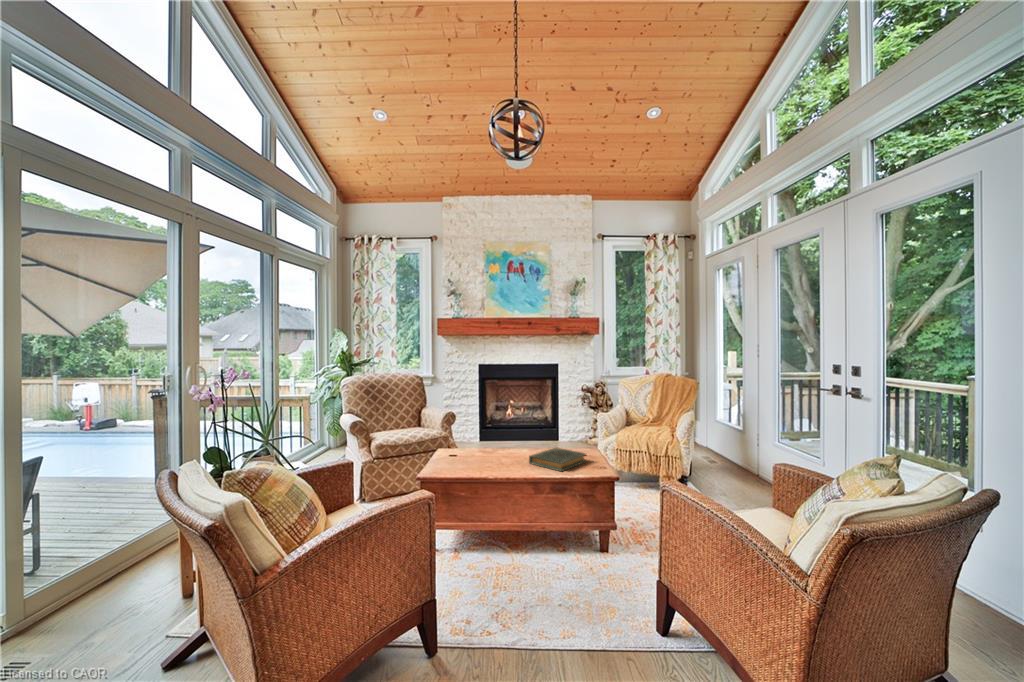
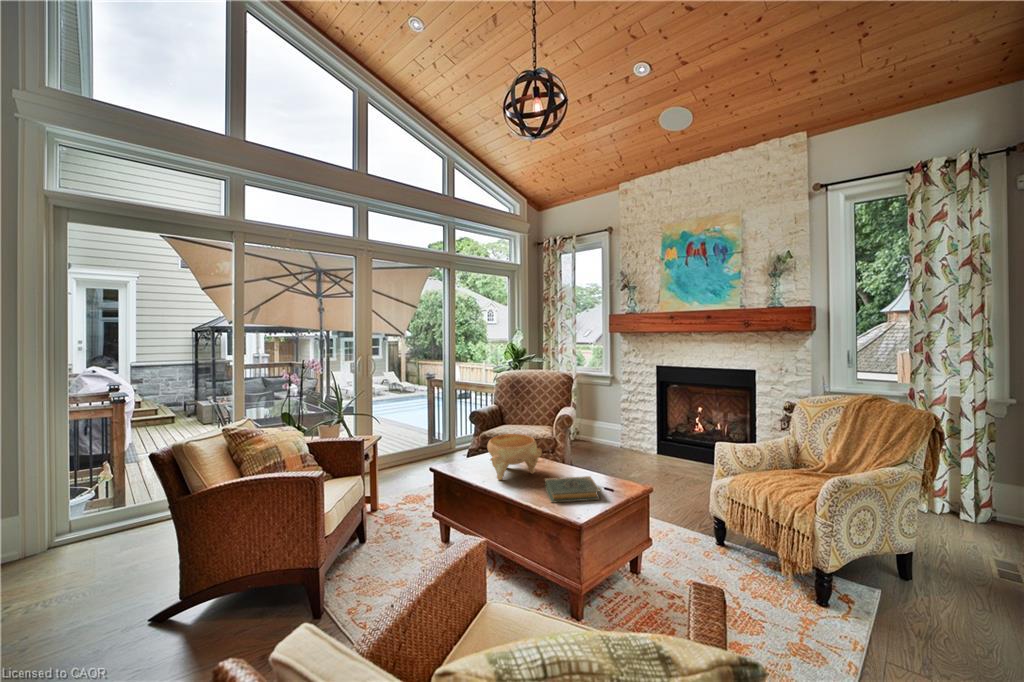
decorative bowl: none [454,421,506,467] -> present [487,434,542,480]

